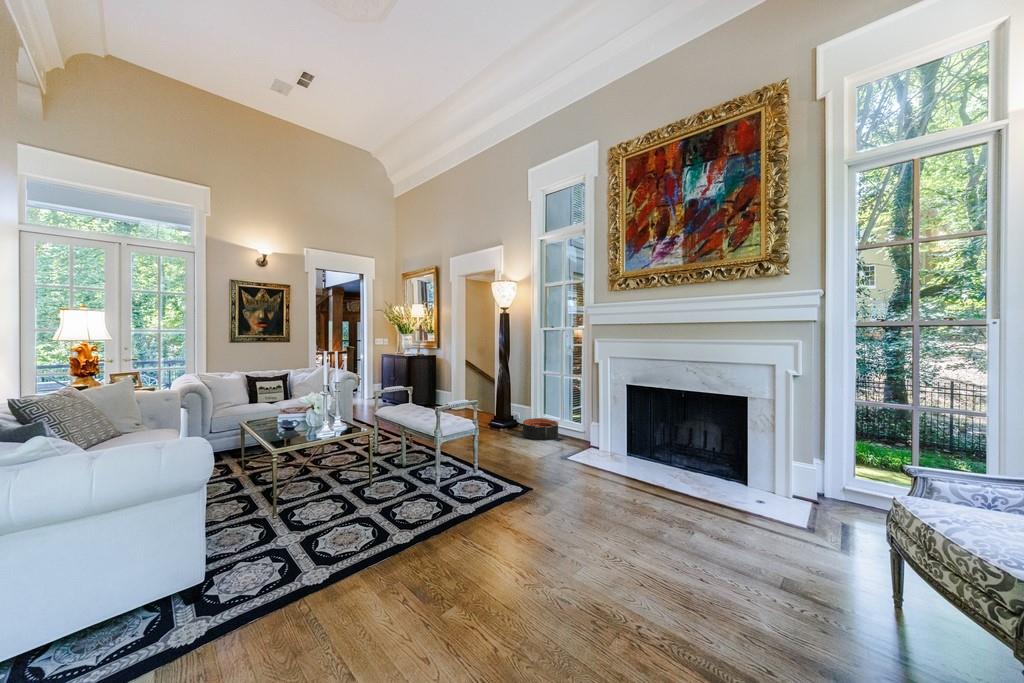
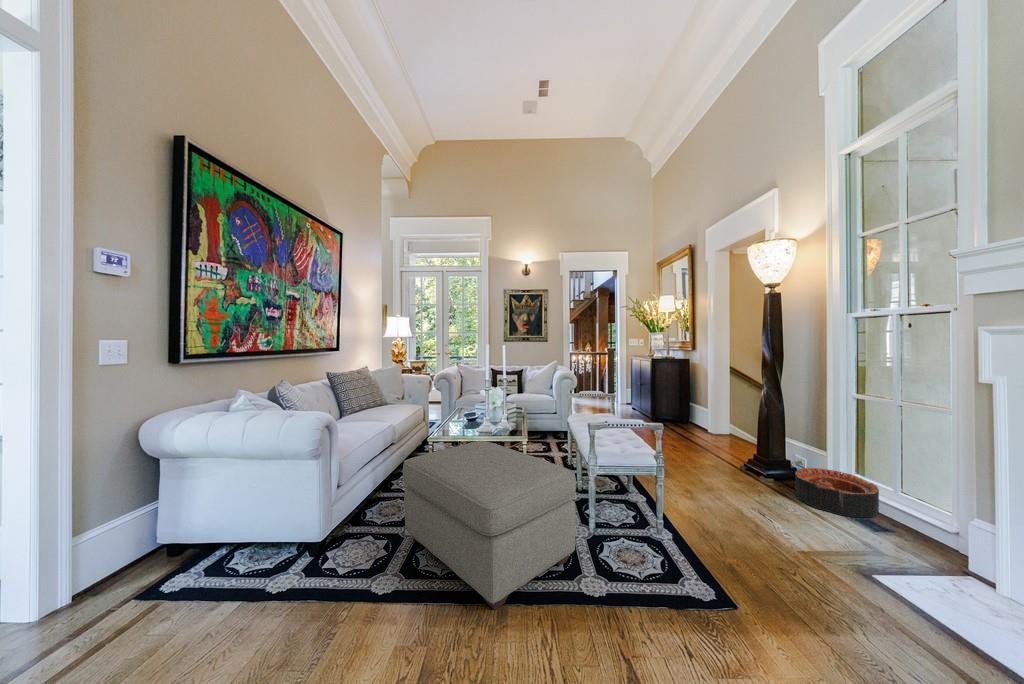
ottoman: none [287,438,444,541] -> present [403,441,576,609]

